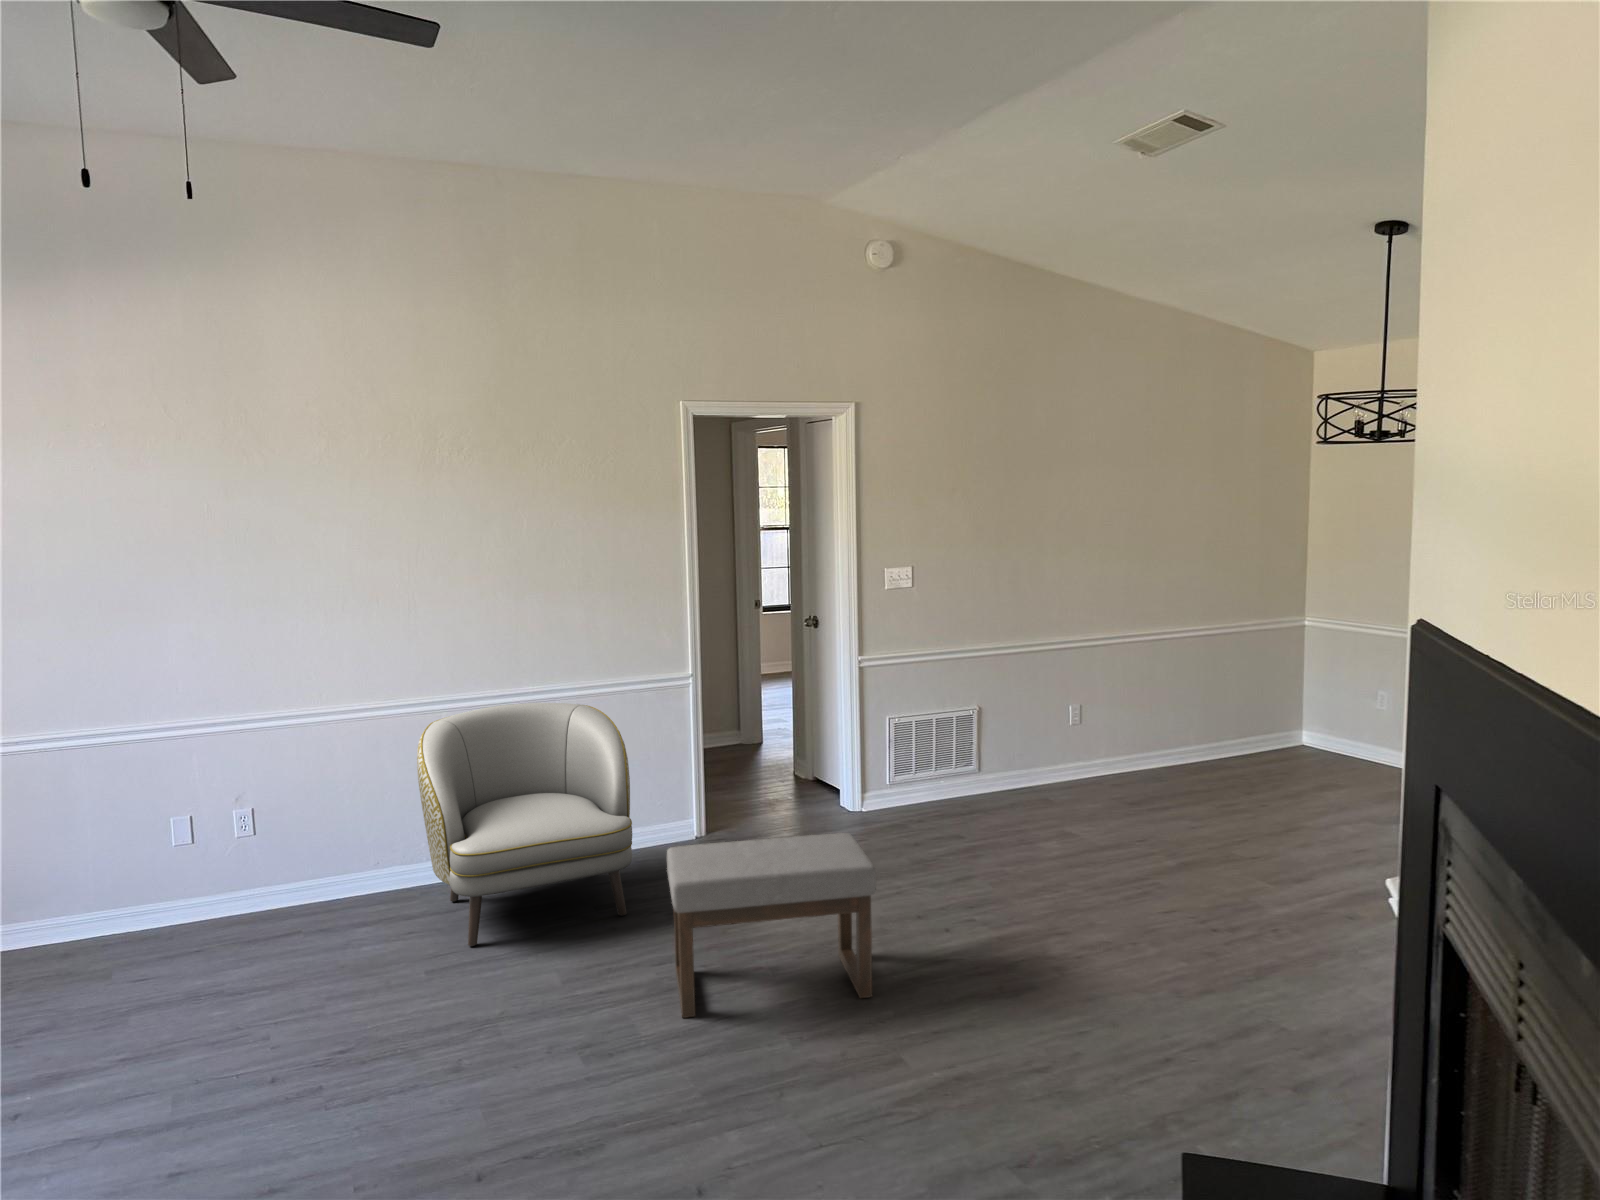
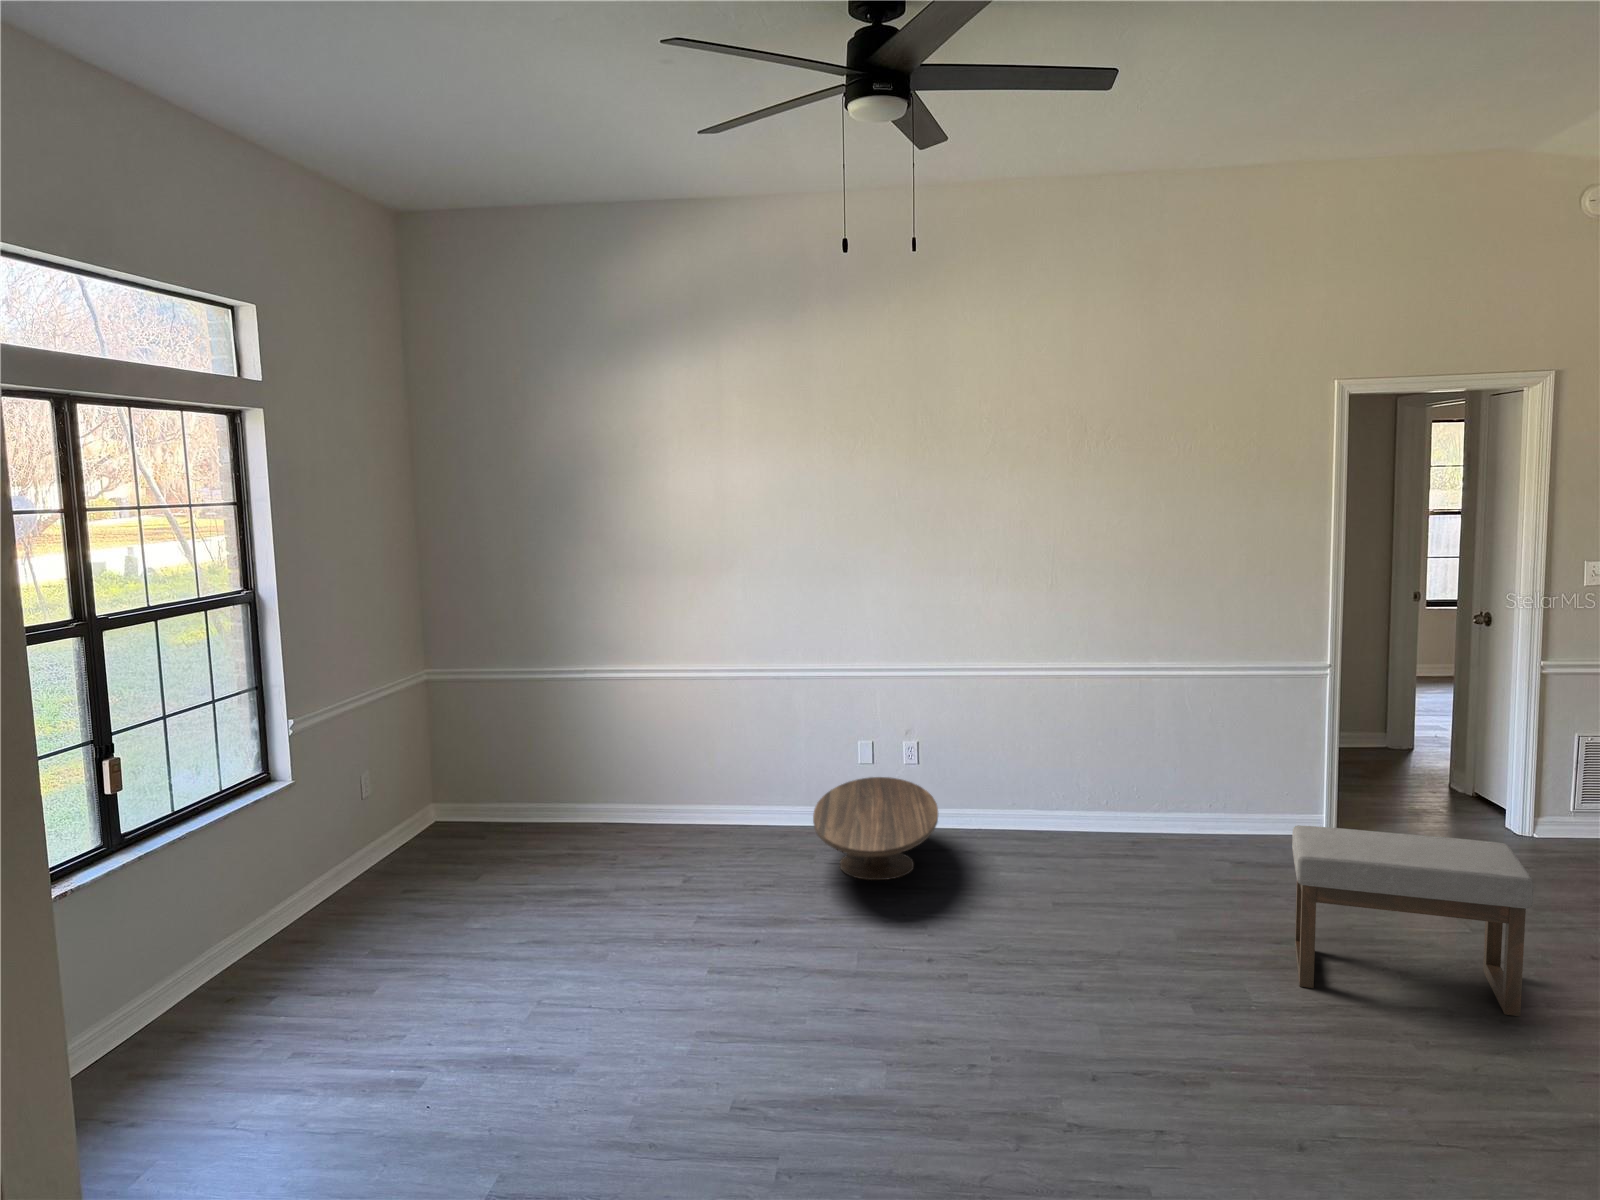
armchair: present [417,703,632,946] -> none [1057,676,1256,889]
coffee table: none [86,859,272,1003] -> present [813,777,938,880]

